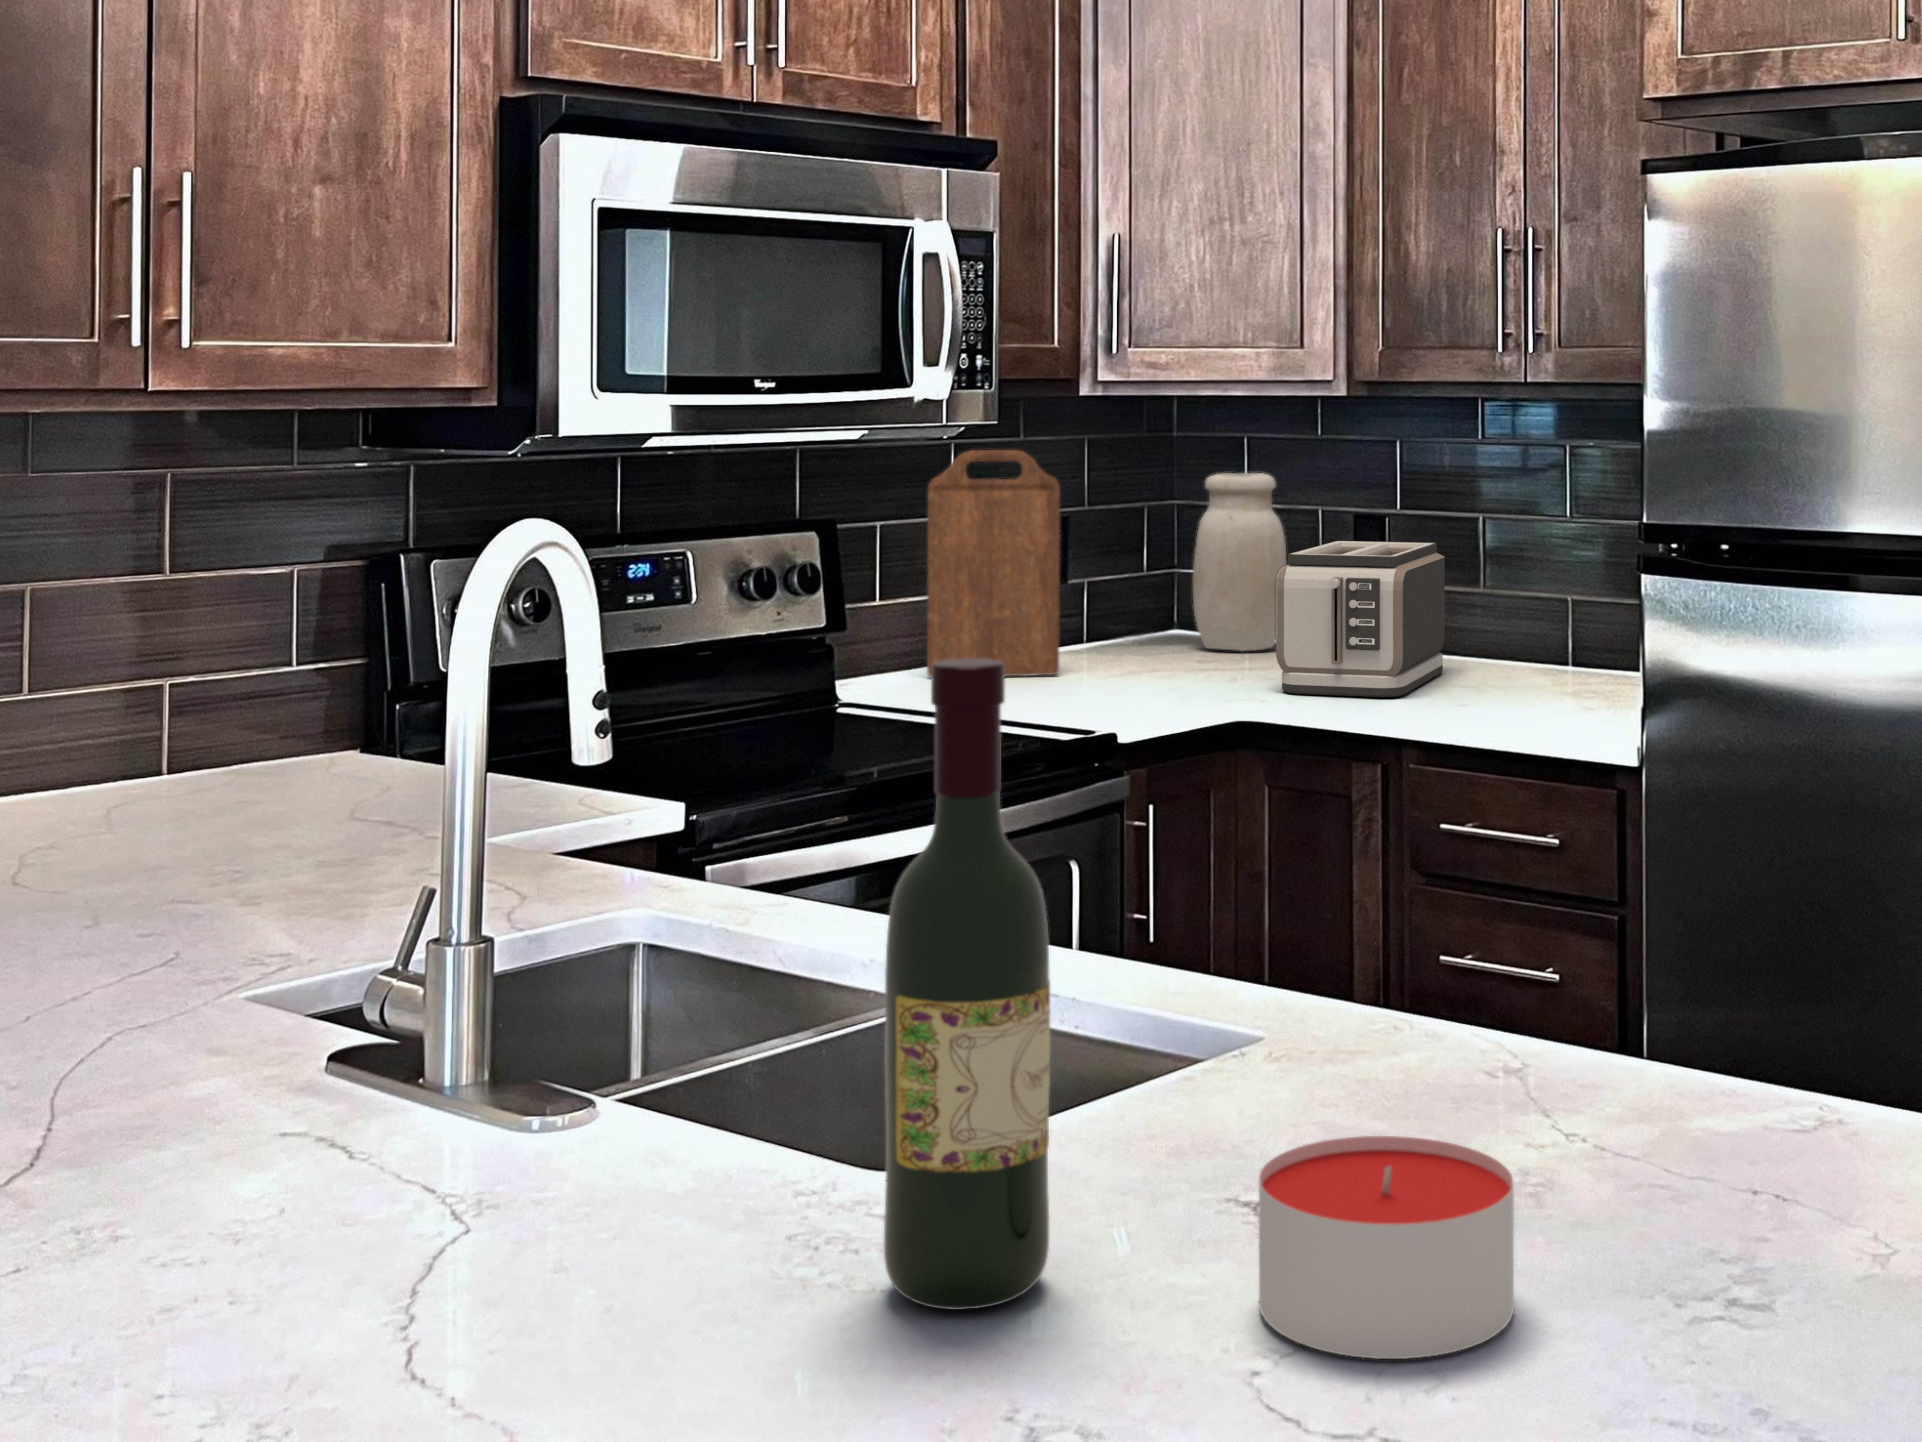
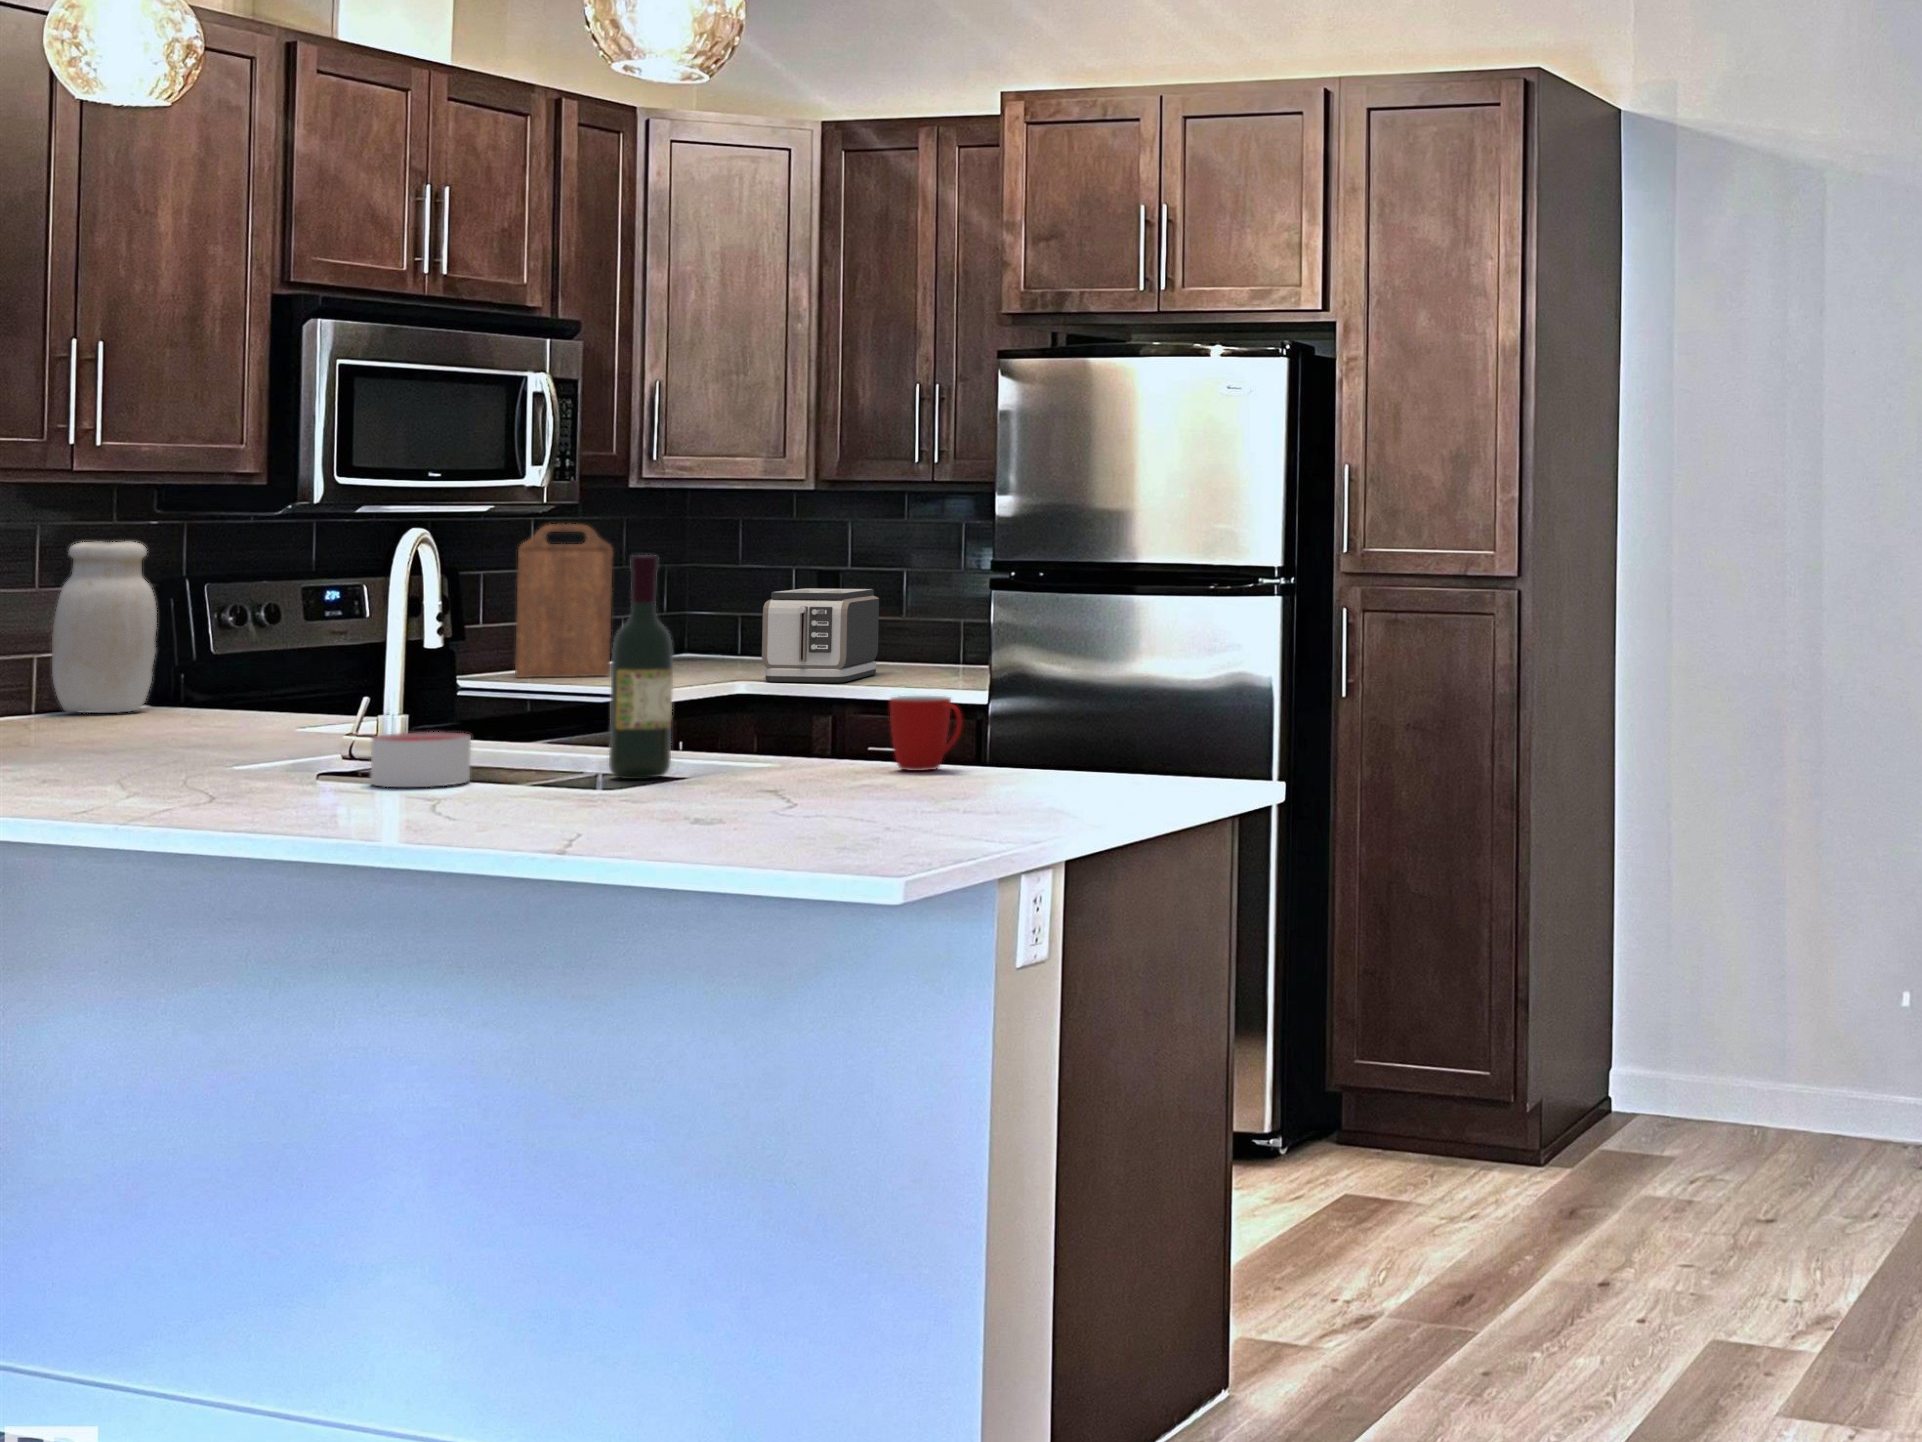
jar: present [1193,473,1286,651] -> present [52,541,157,713]
mug: none [1636,1030,1858,1276] -> present [890,696,962,771]
candle: present [1259,1136,1514,1359] -> present [370,732,471,787]

